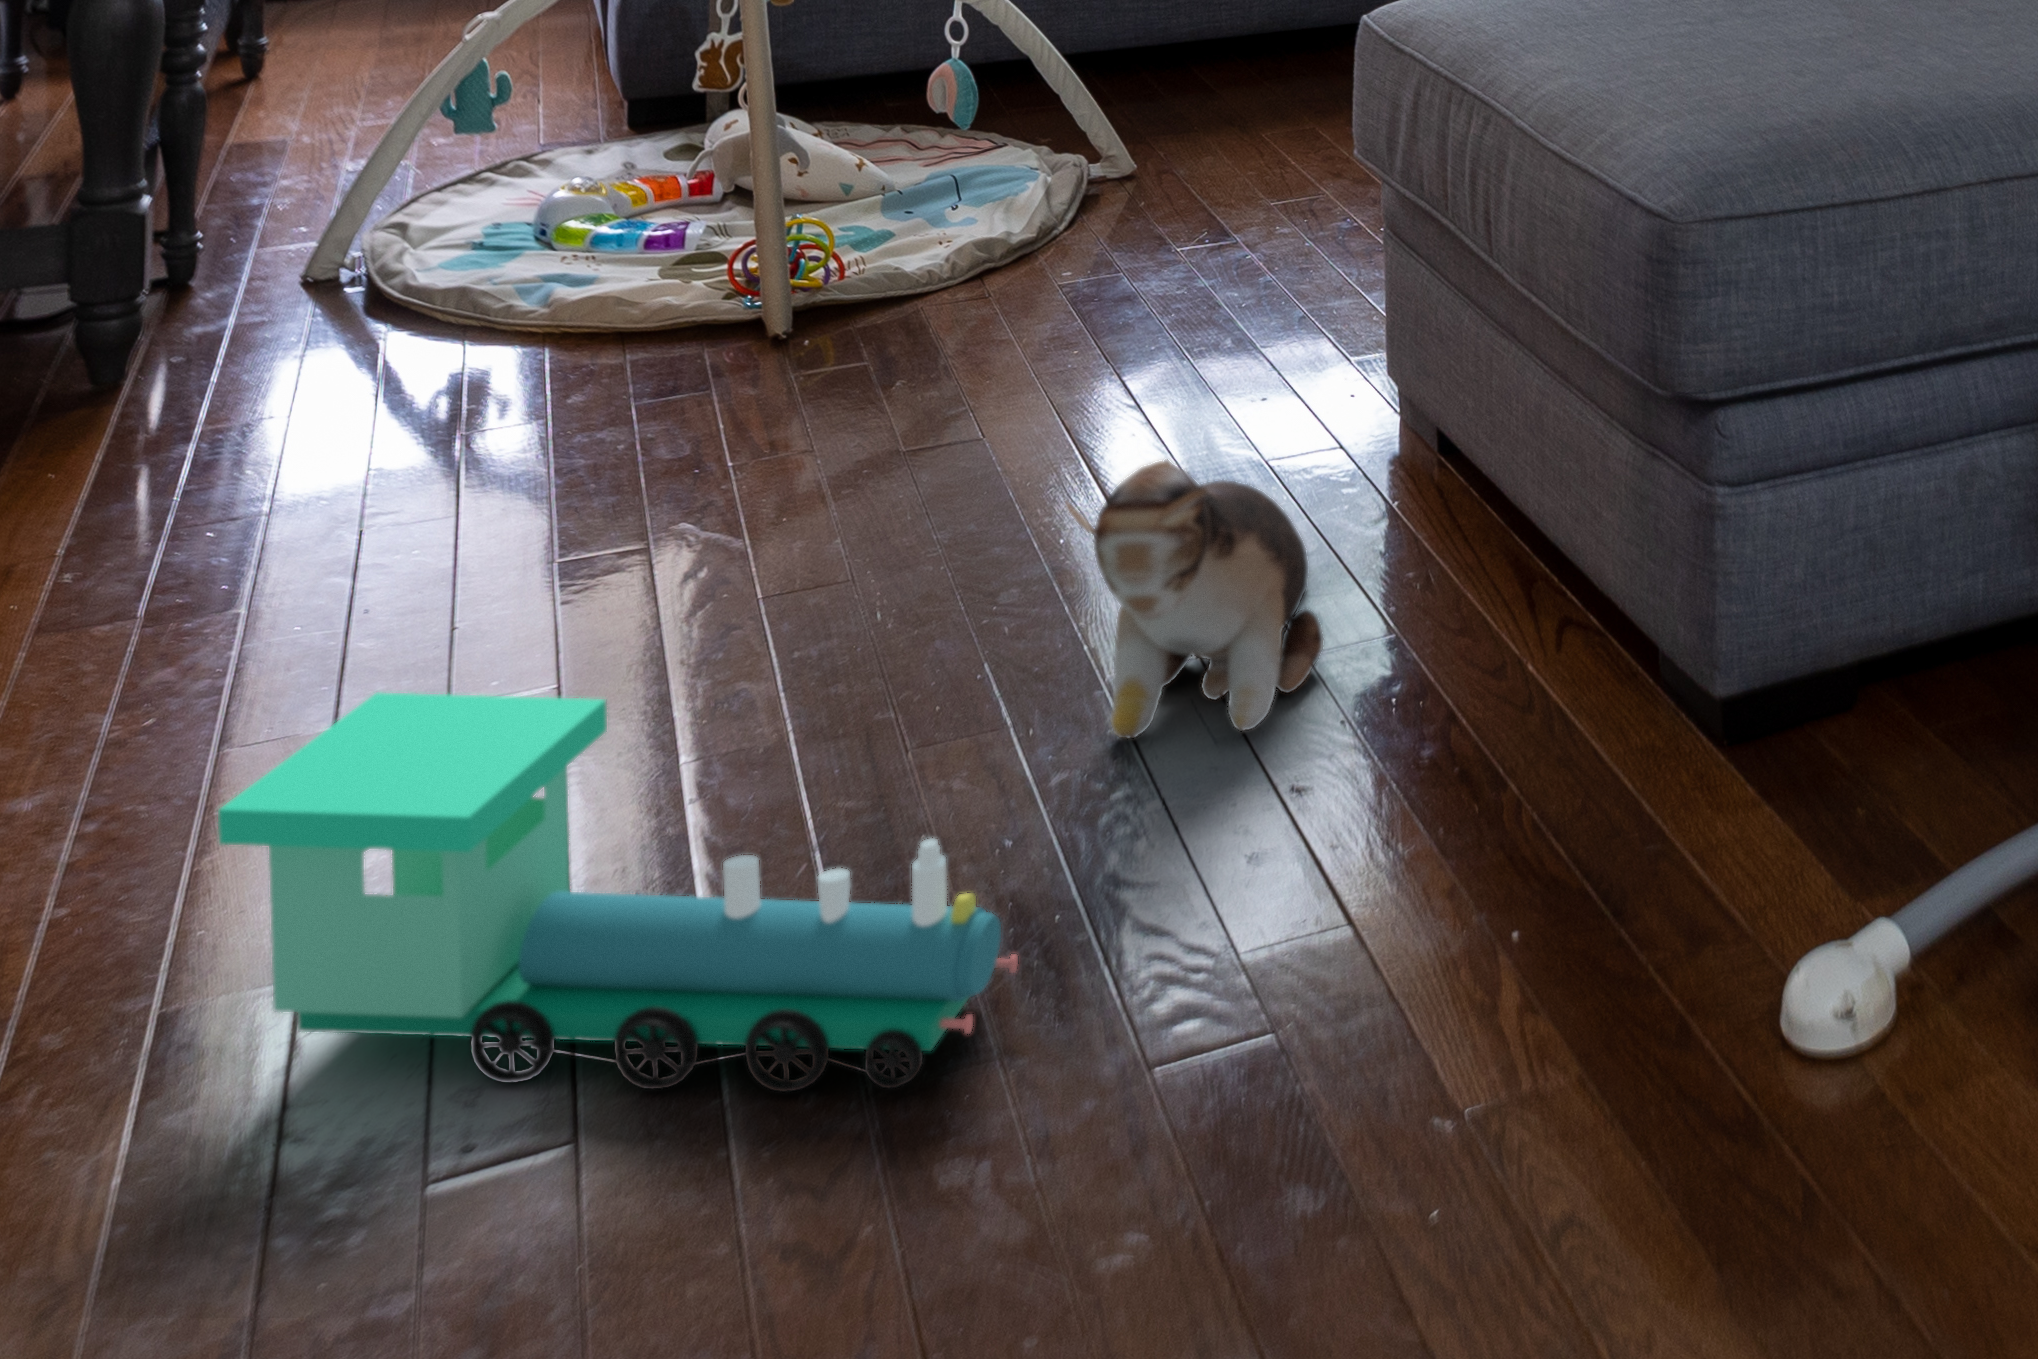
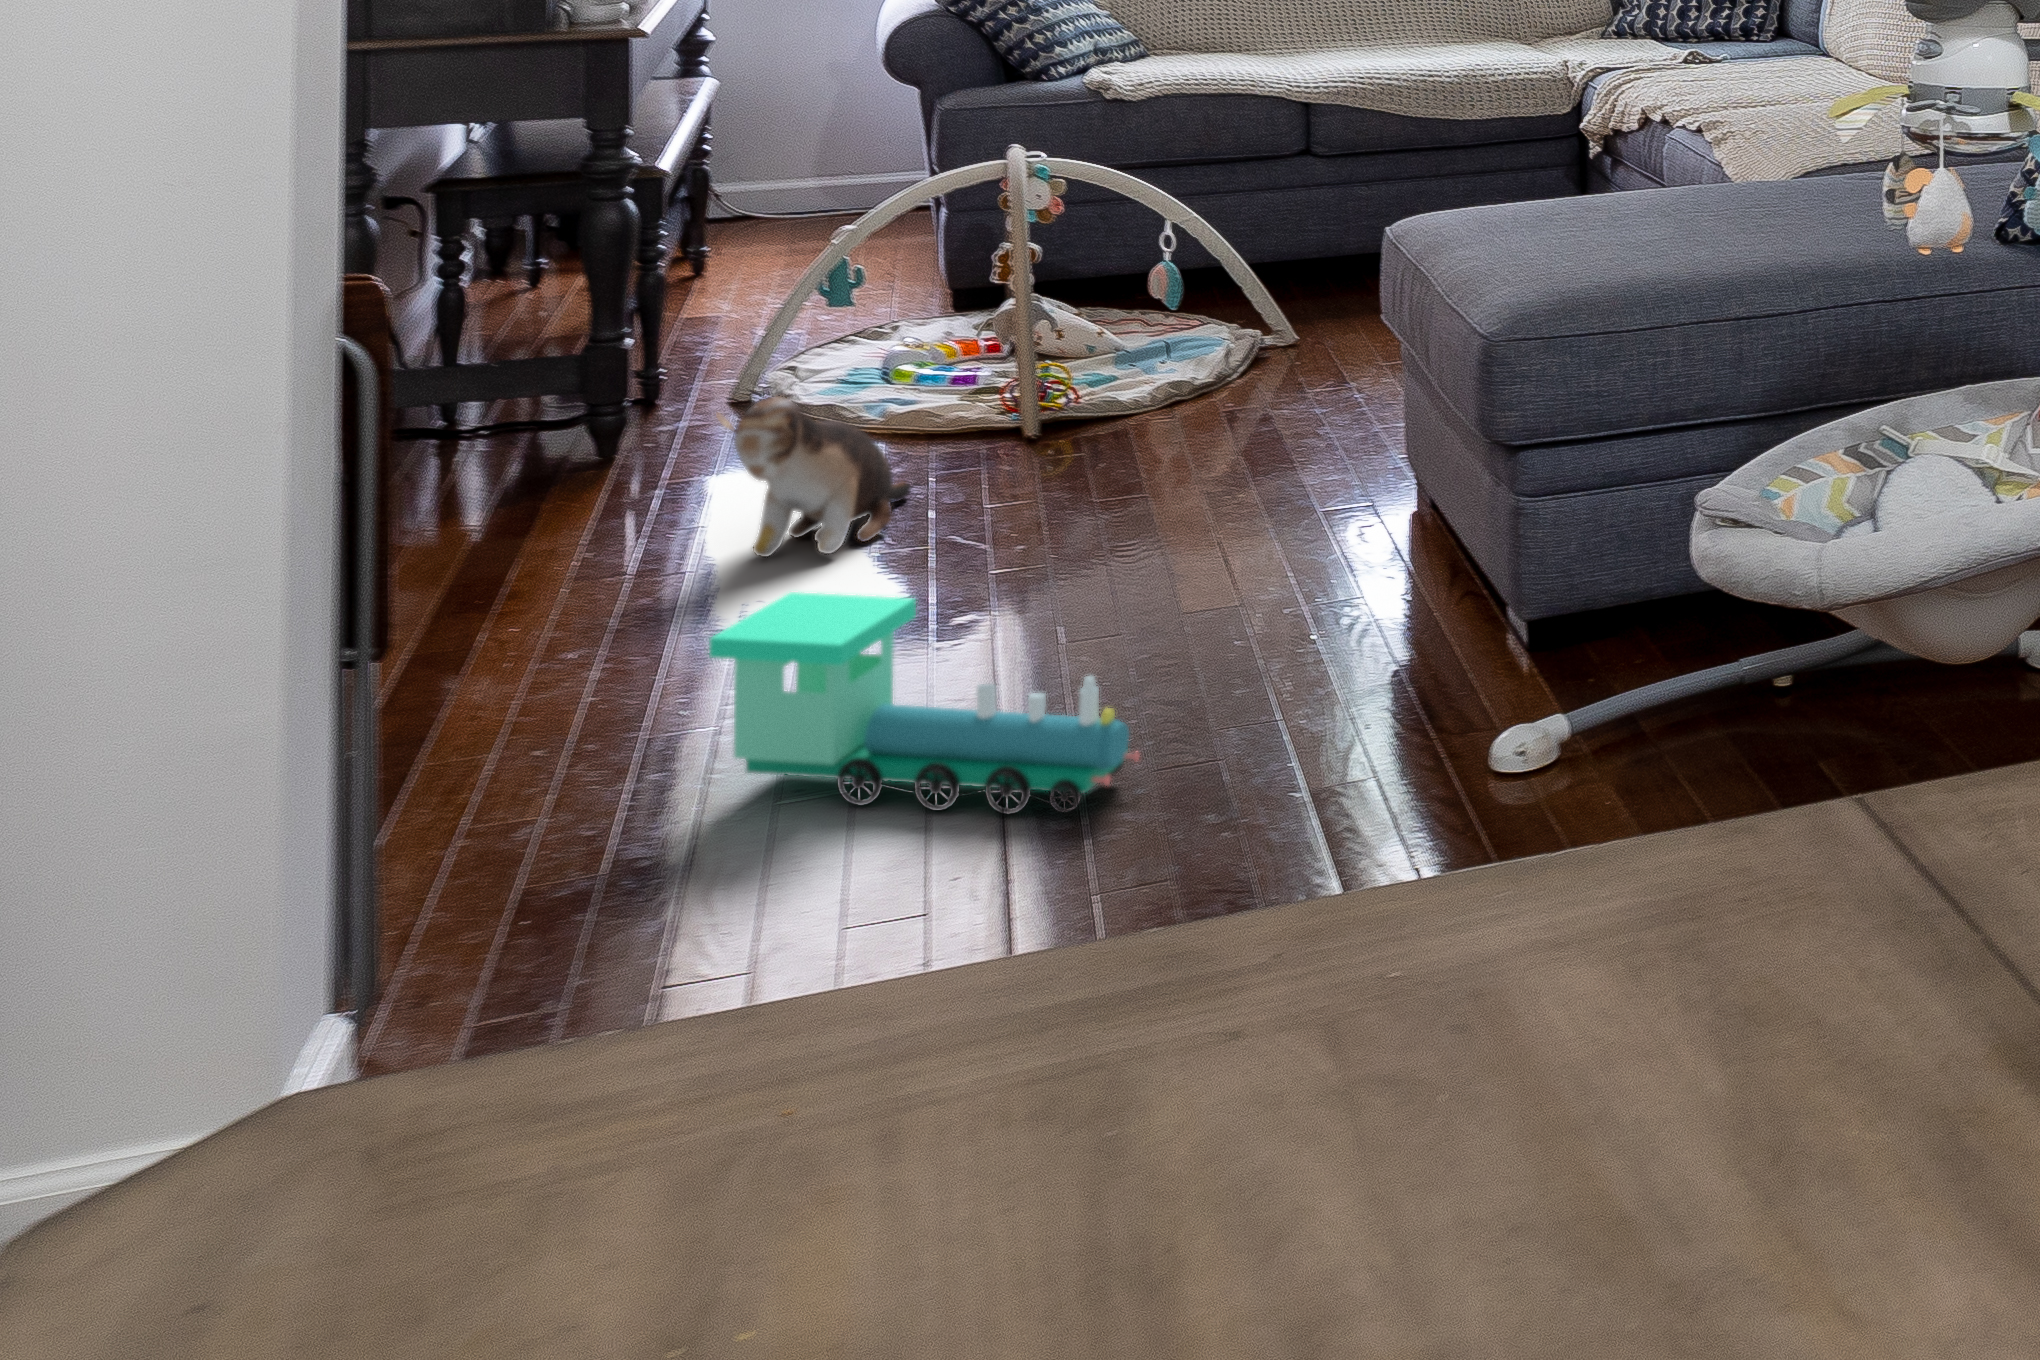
plush toy: present [1066,459,1323,739] -> present [717,397,911,557]

